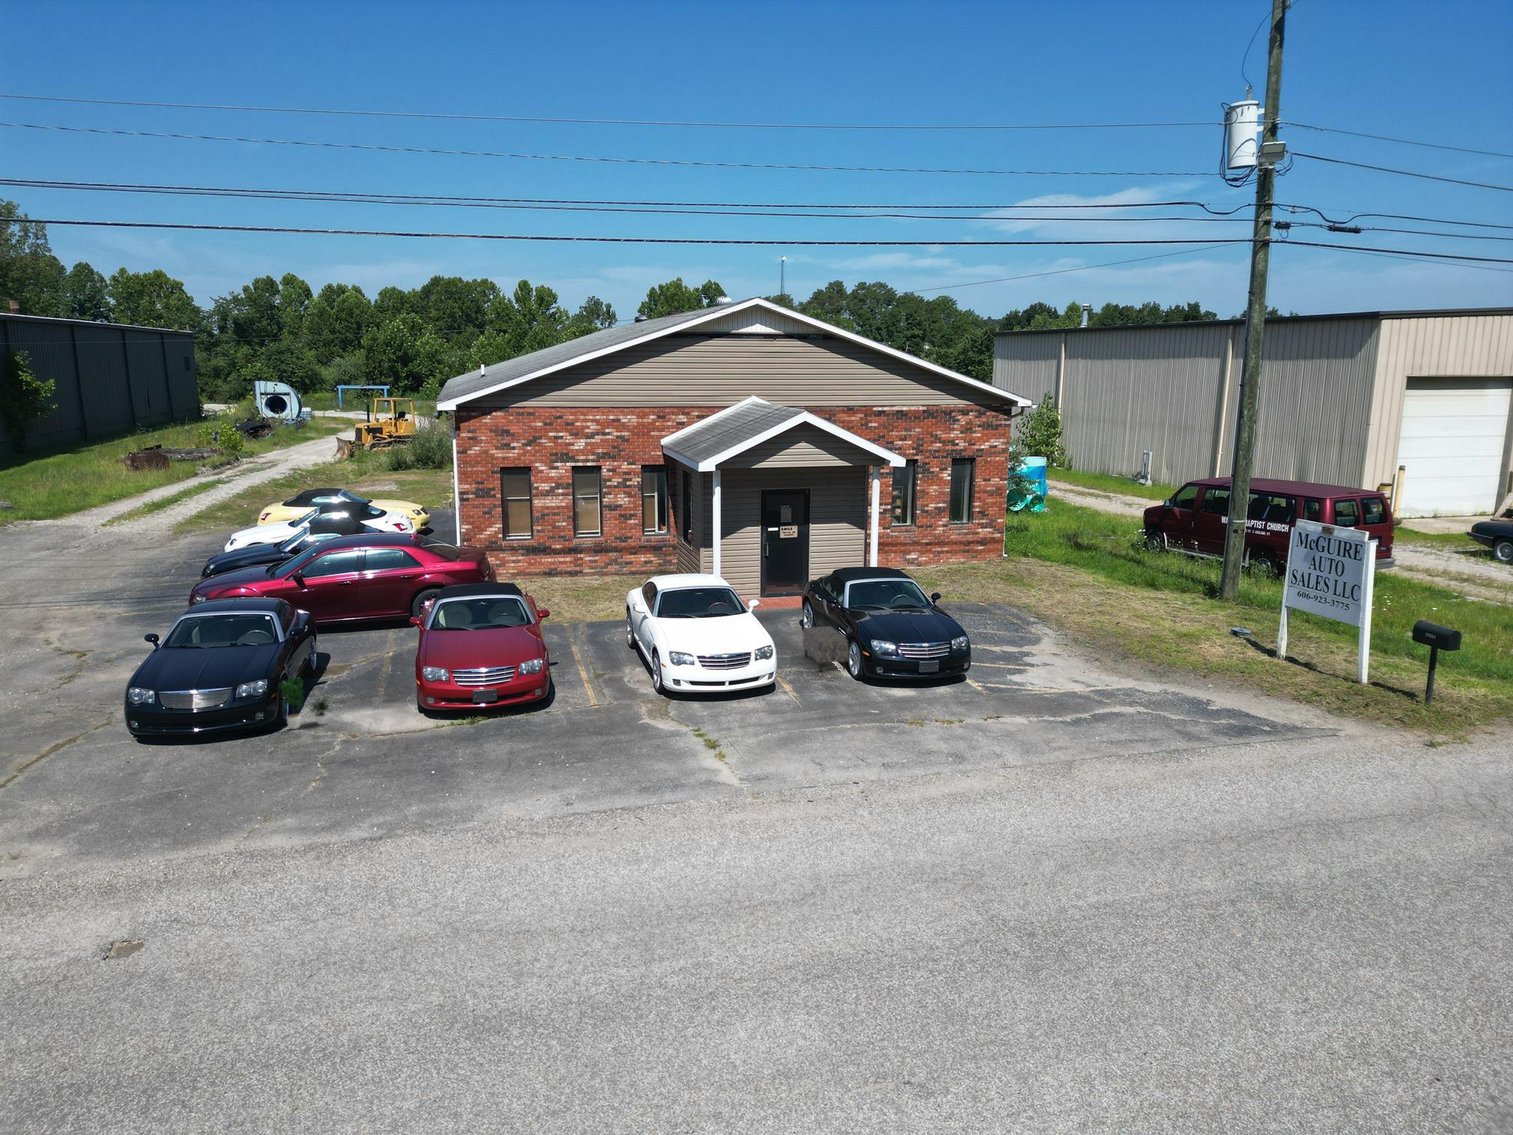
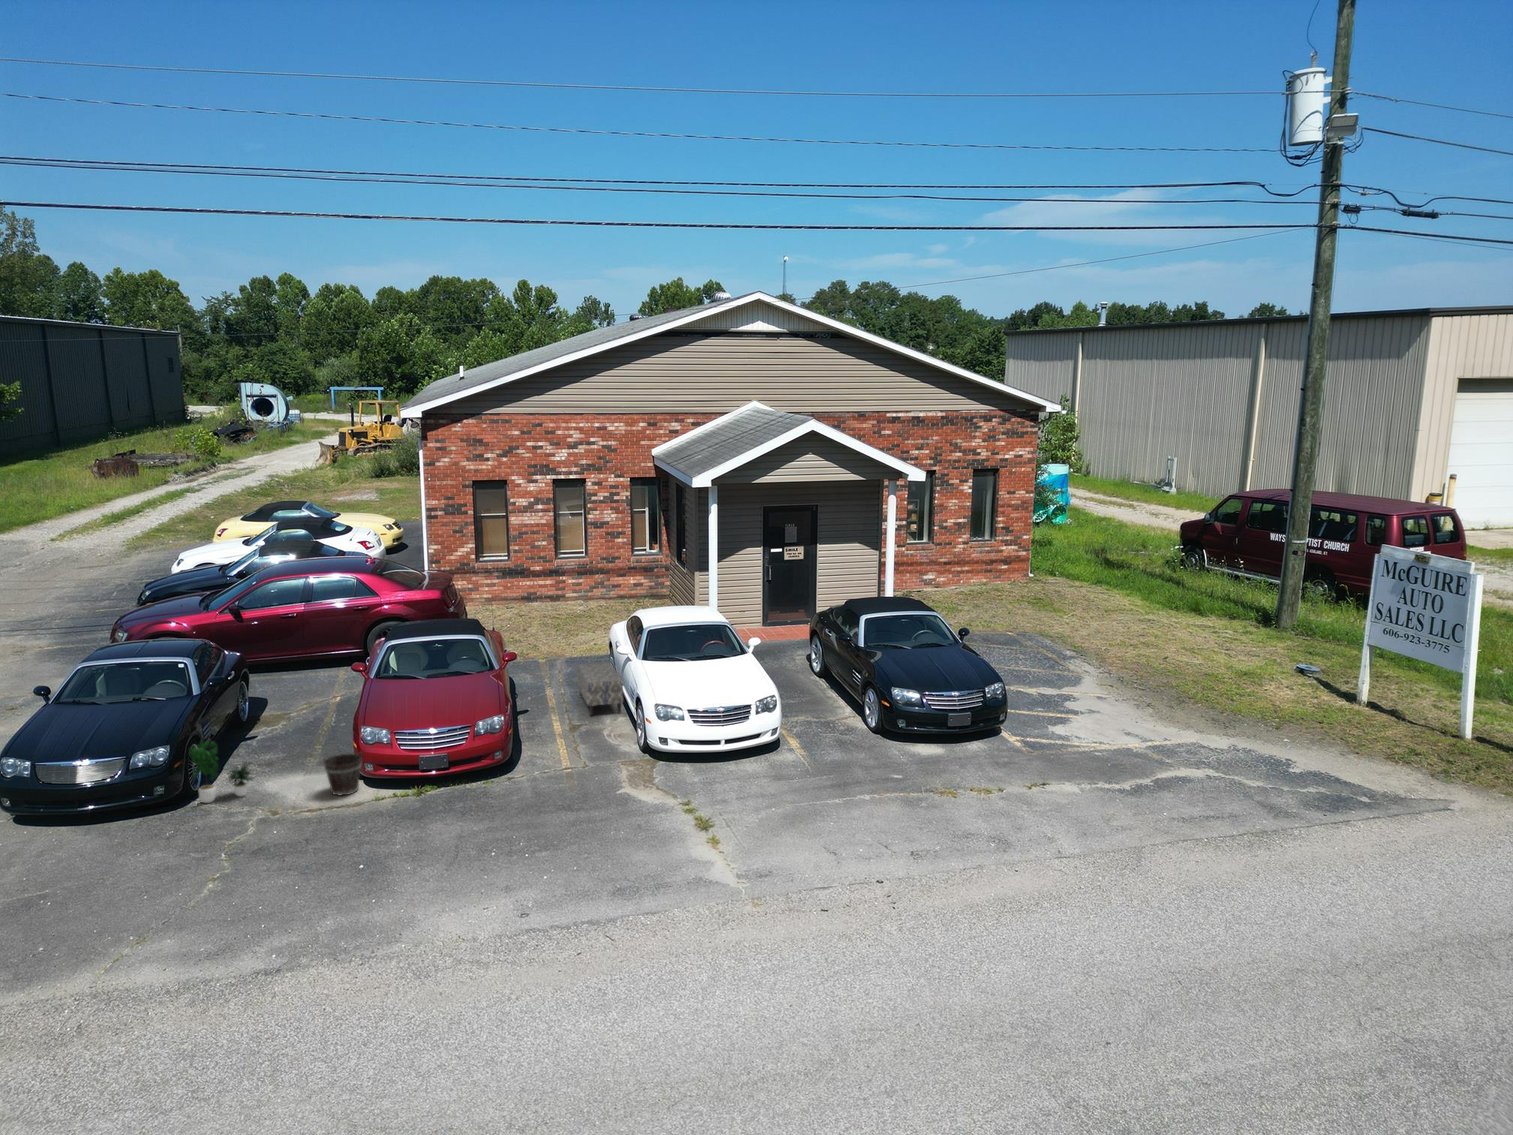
bench: present [803,626,849,672] -> present [577,662,623,716]
bucket: none [390,688,423,724] -> present [324,753,362,795]

